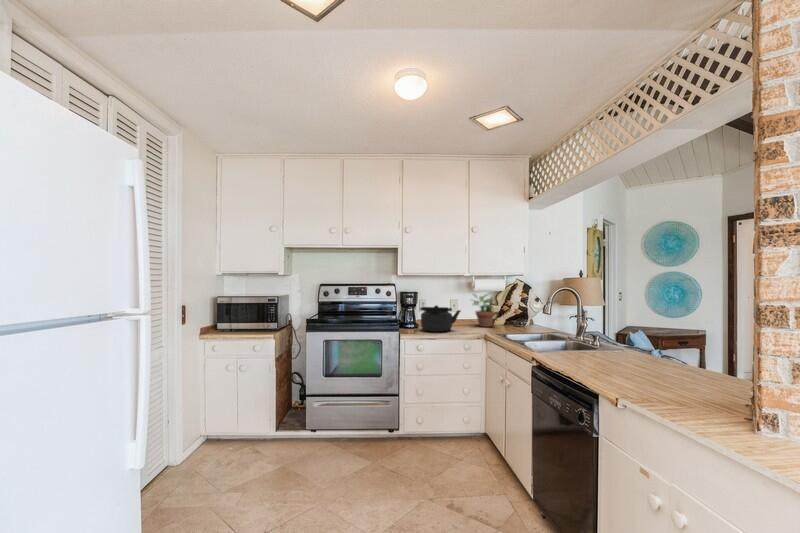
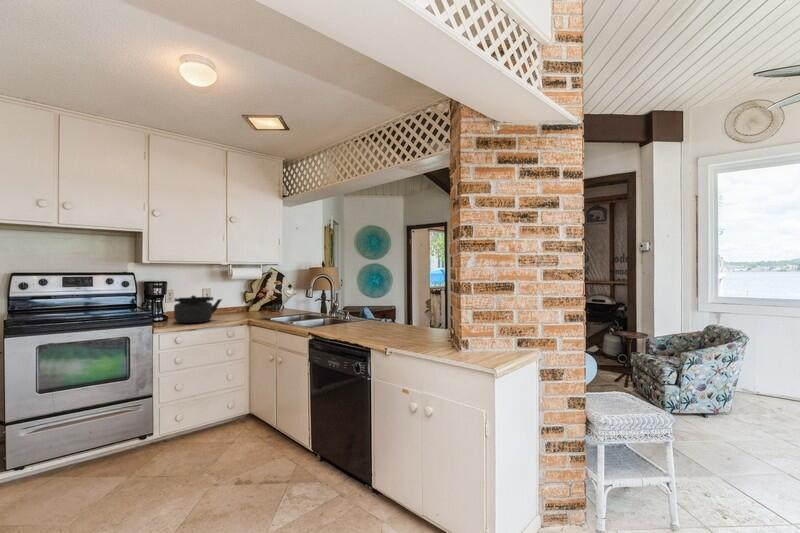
potted plant: present [472,294,495,327] -> none [227,280,256,314]

